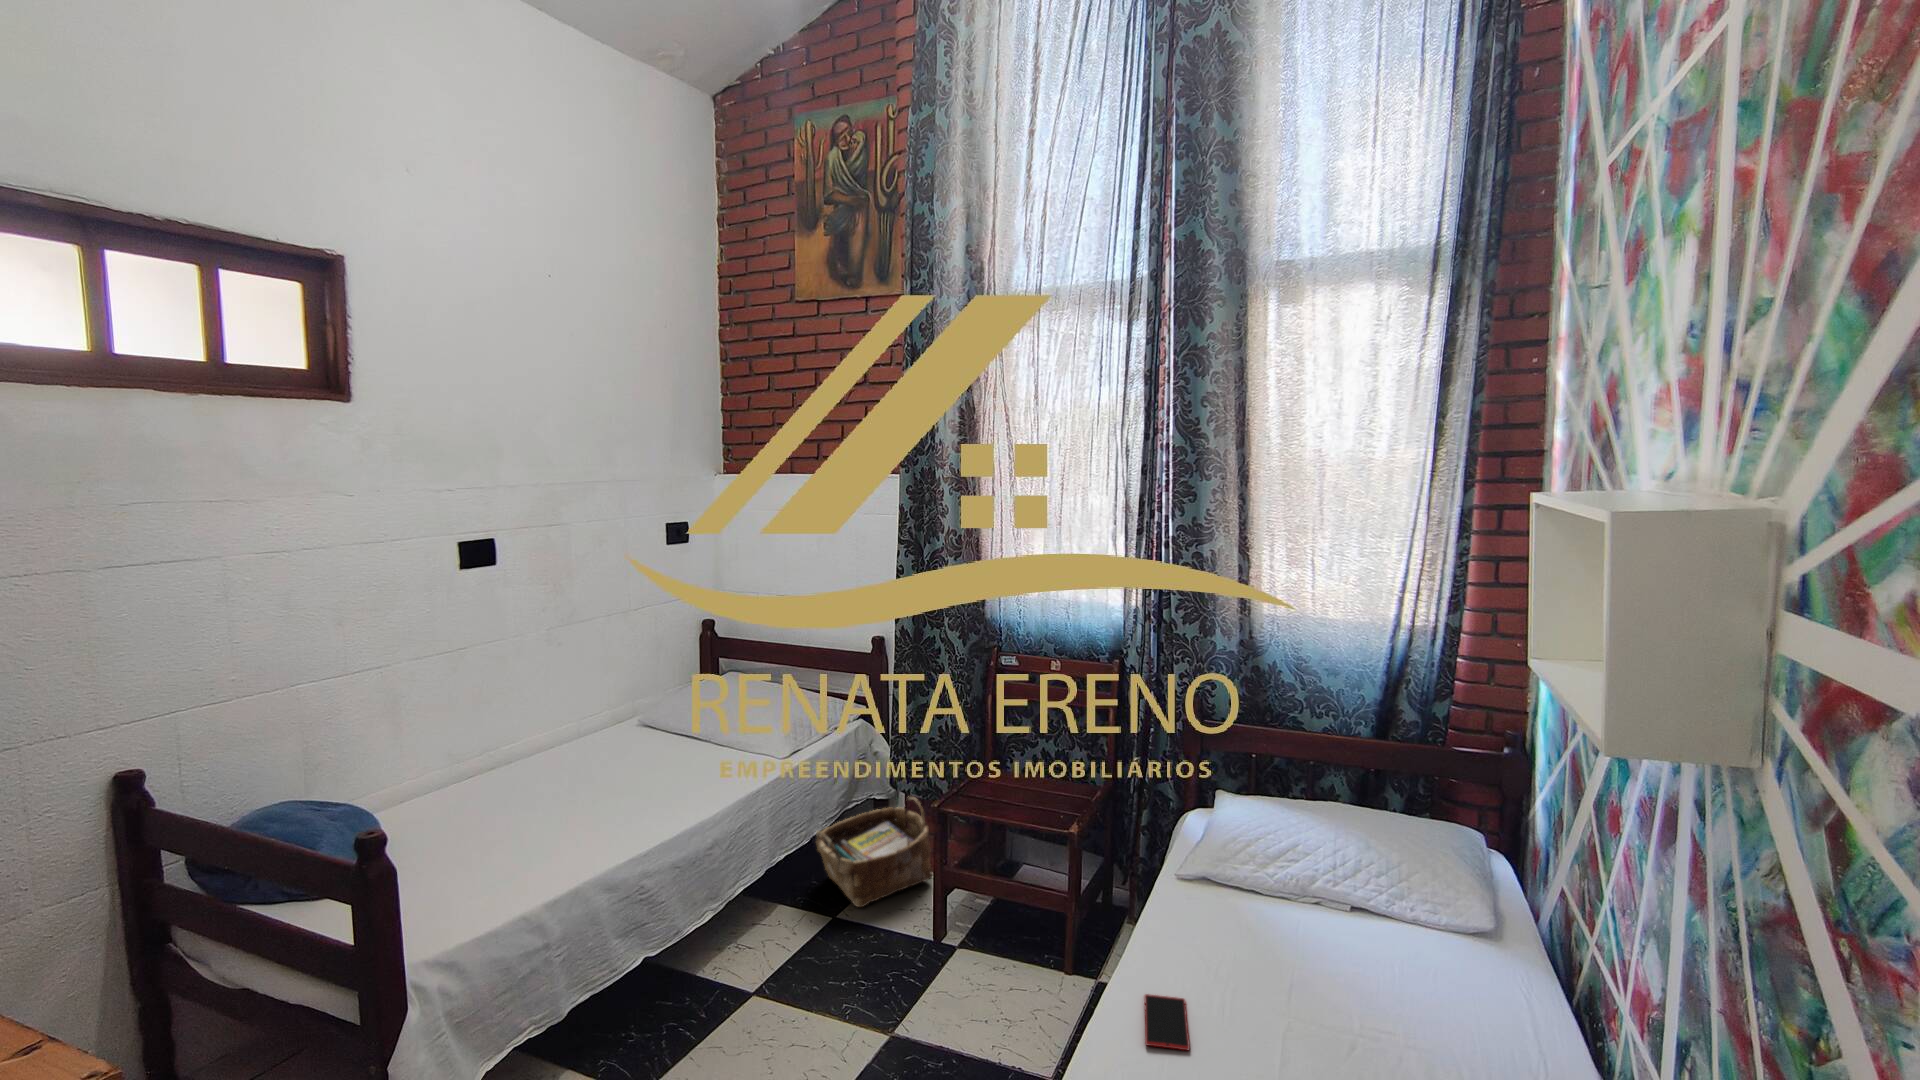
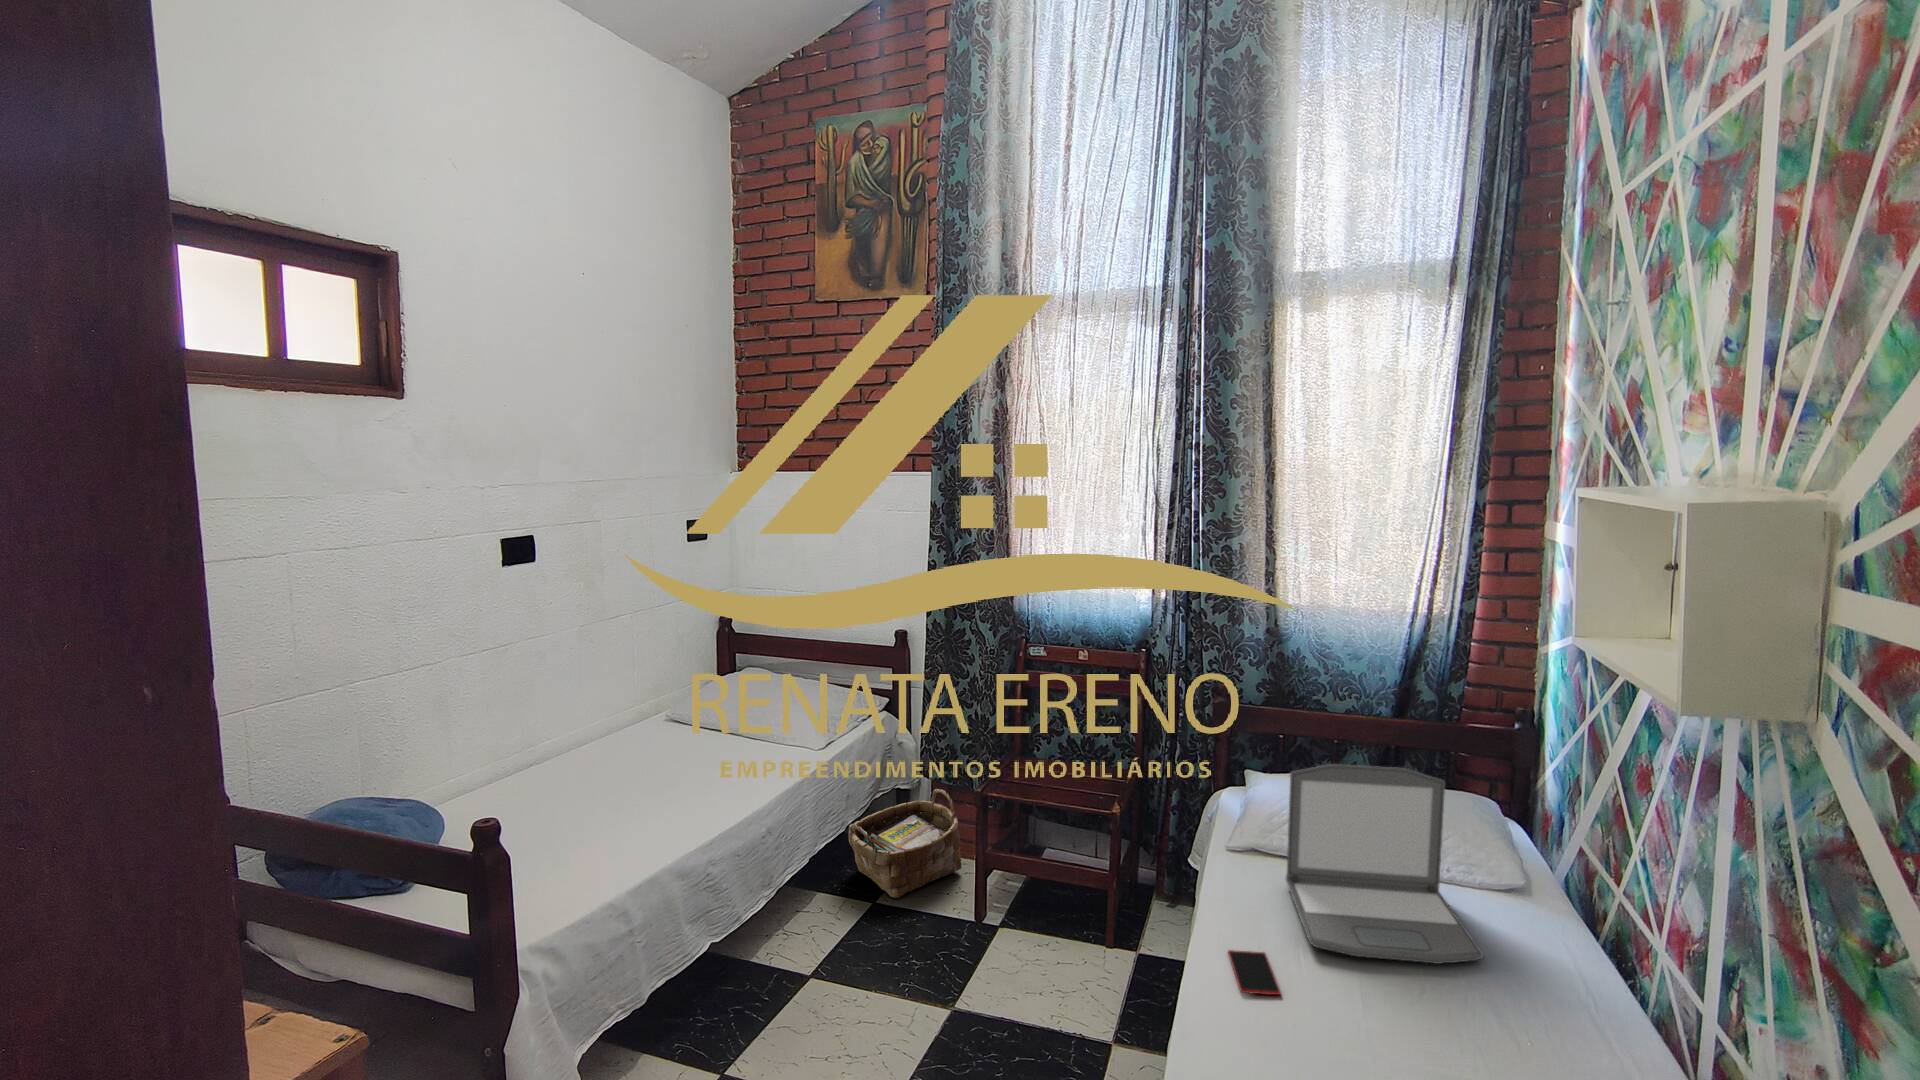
laptop: none [1227,793,1426,1021] -> present [1286,764,1484,964]

